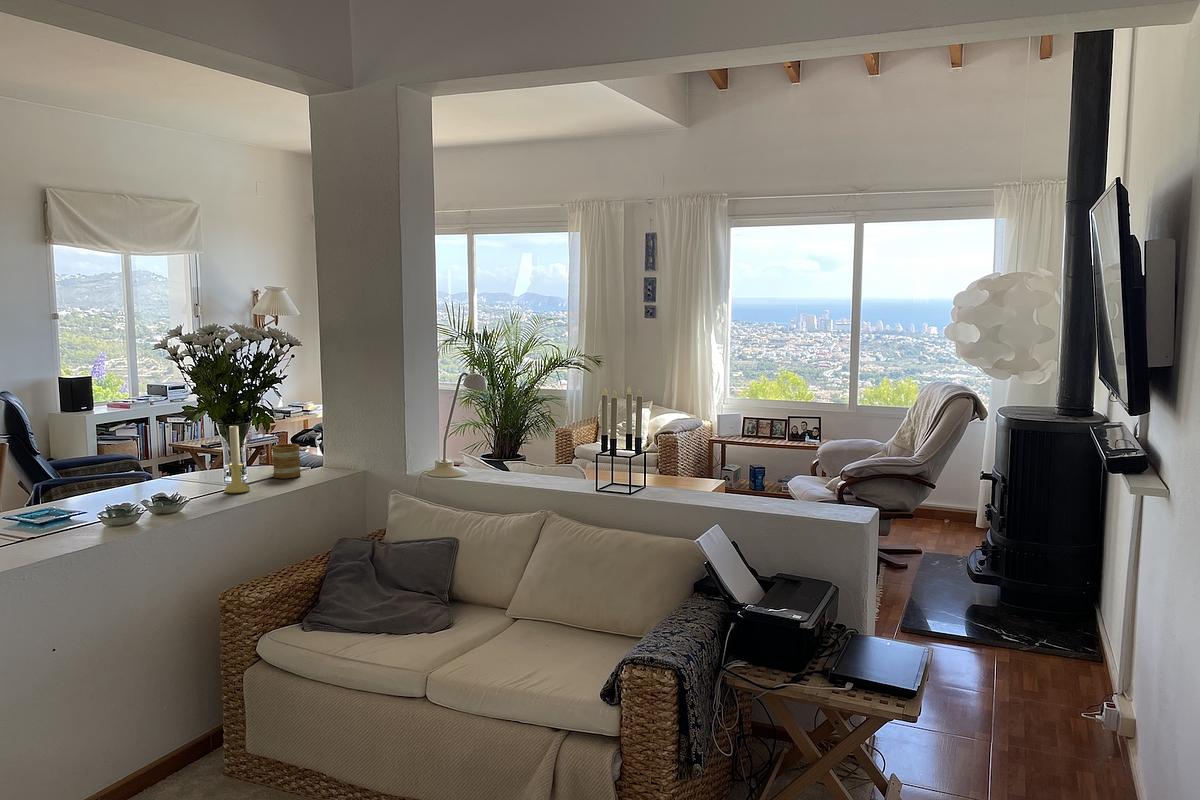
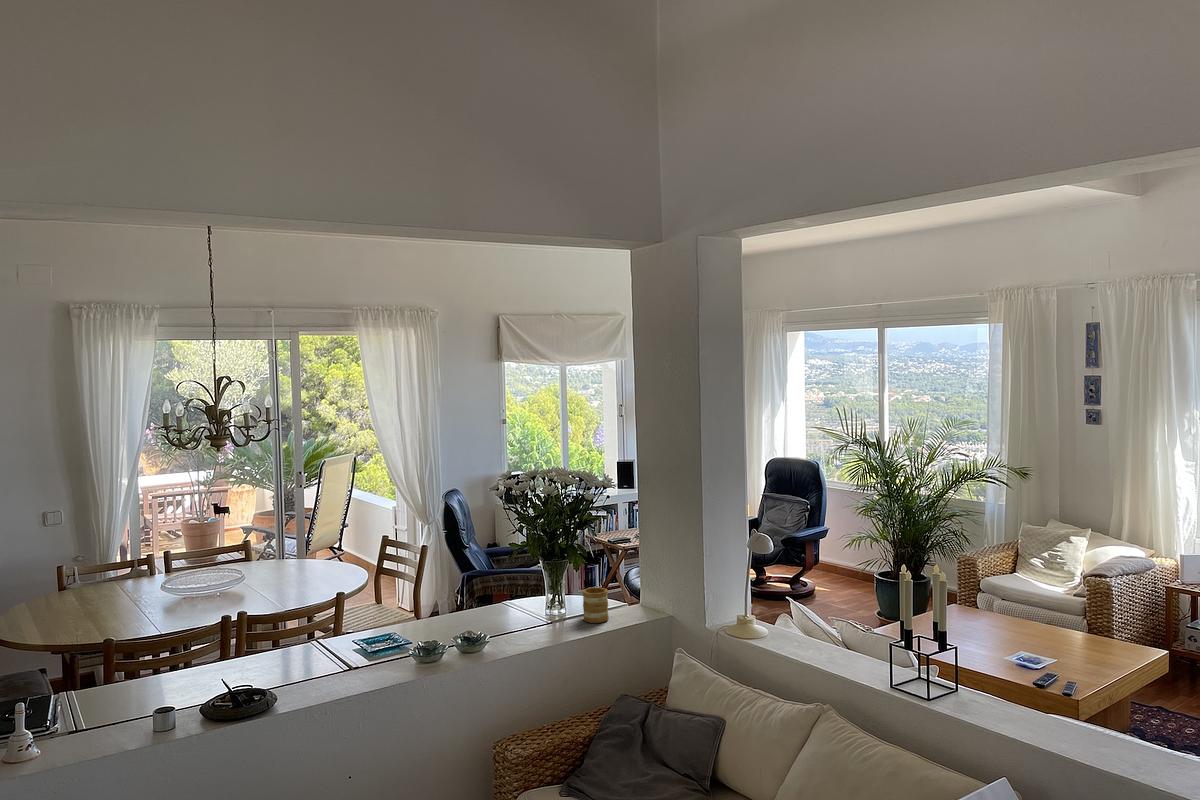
candle holder: present [225,426,250,494] -> none [531,572,553,638]

